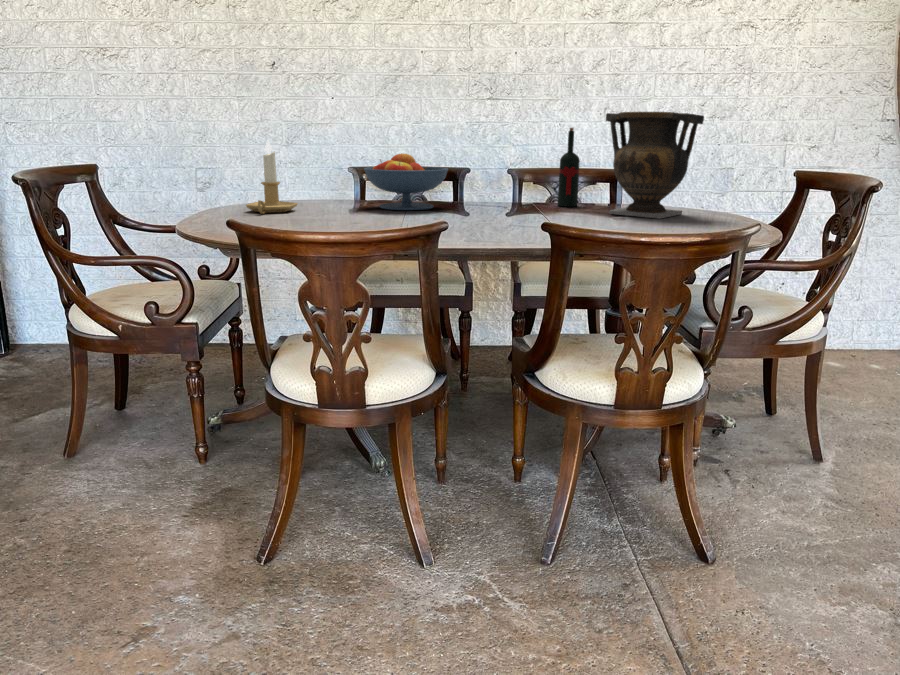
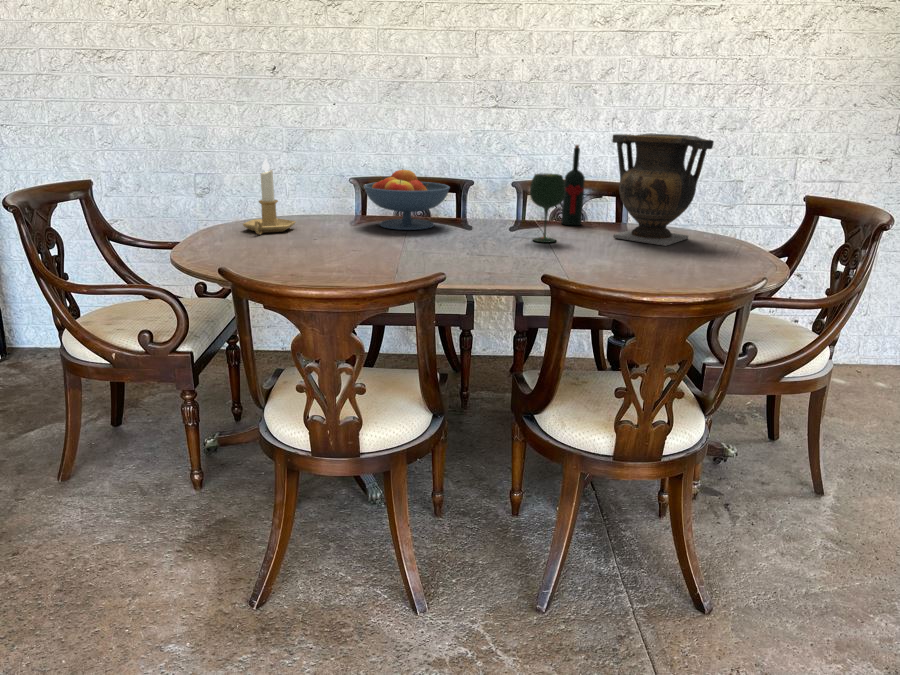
wine glass: none [527,151,561,217] -> present [530,174,565,242]

